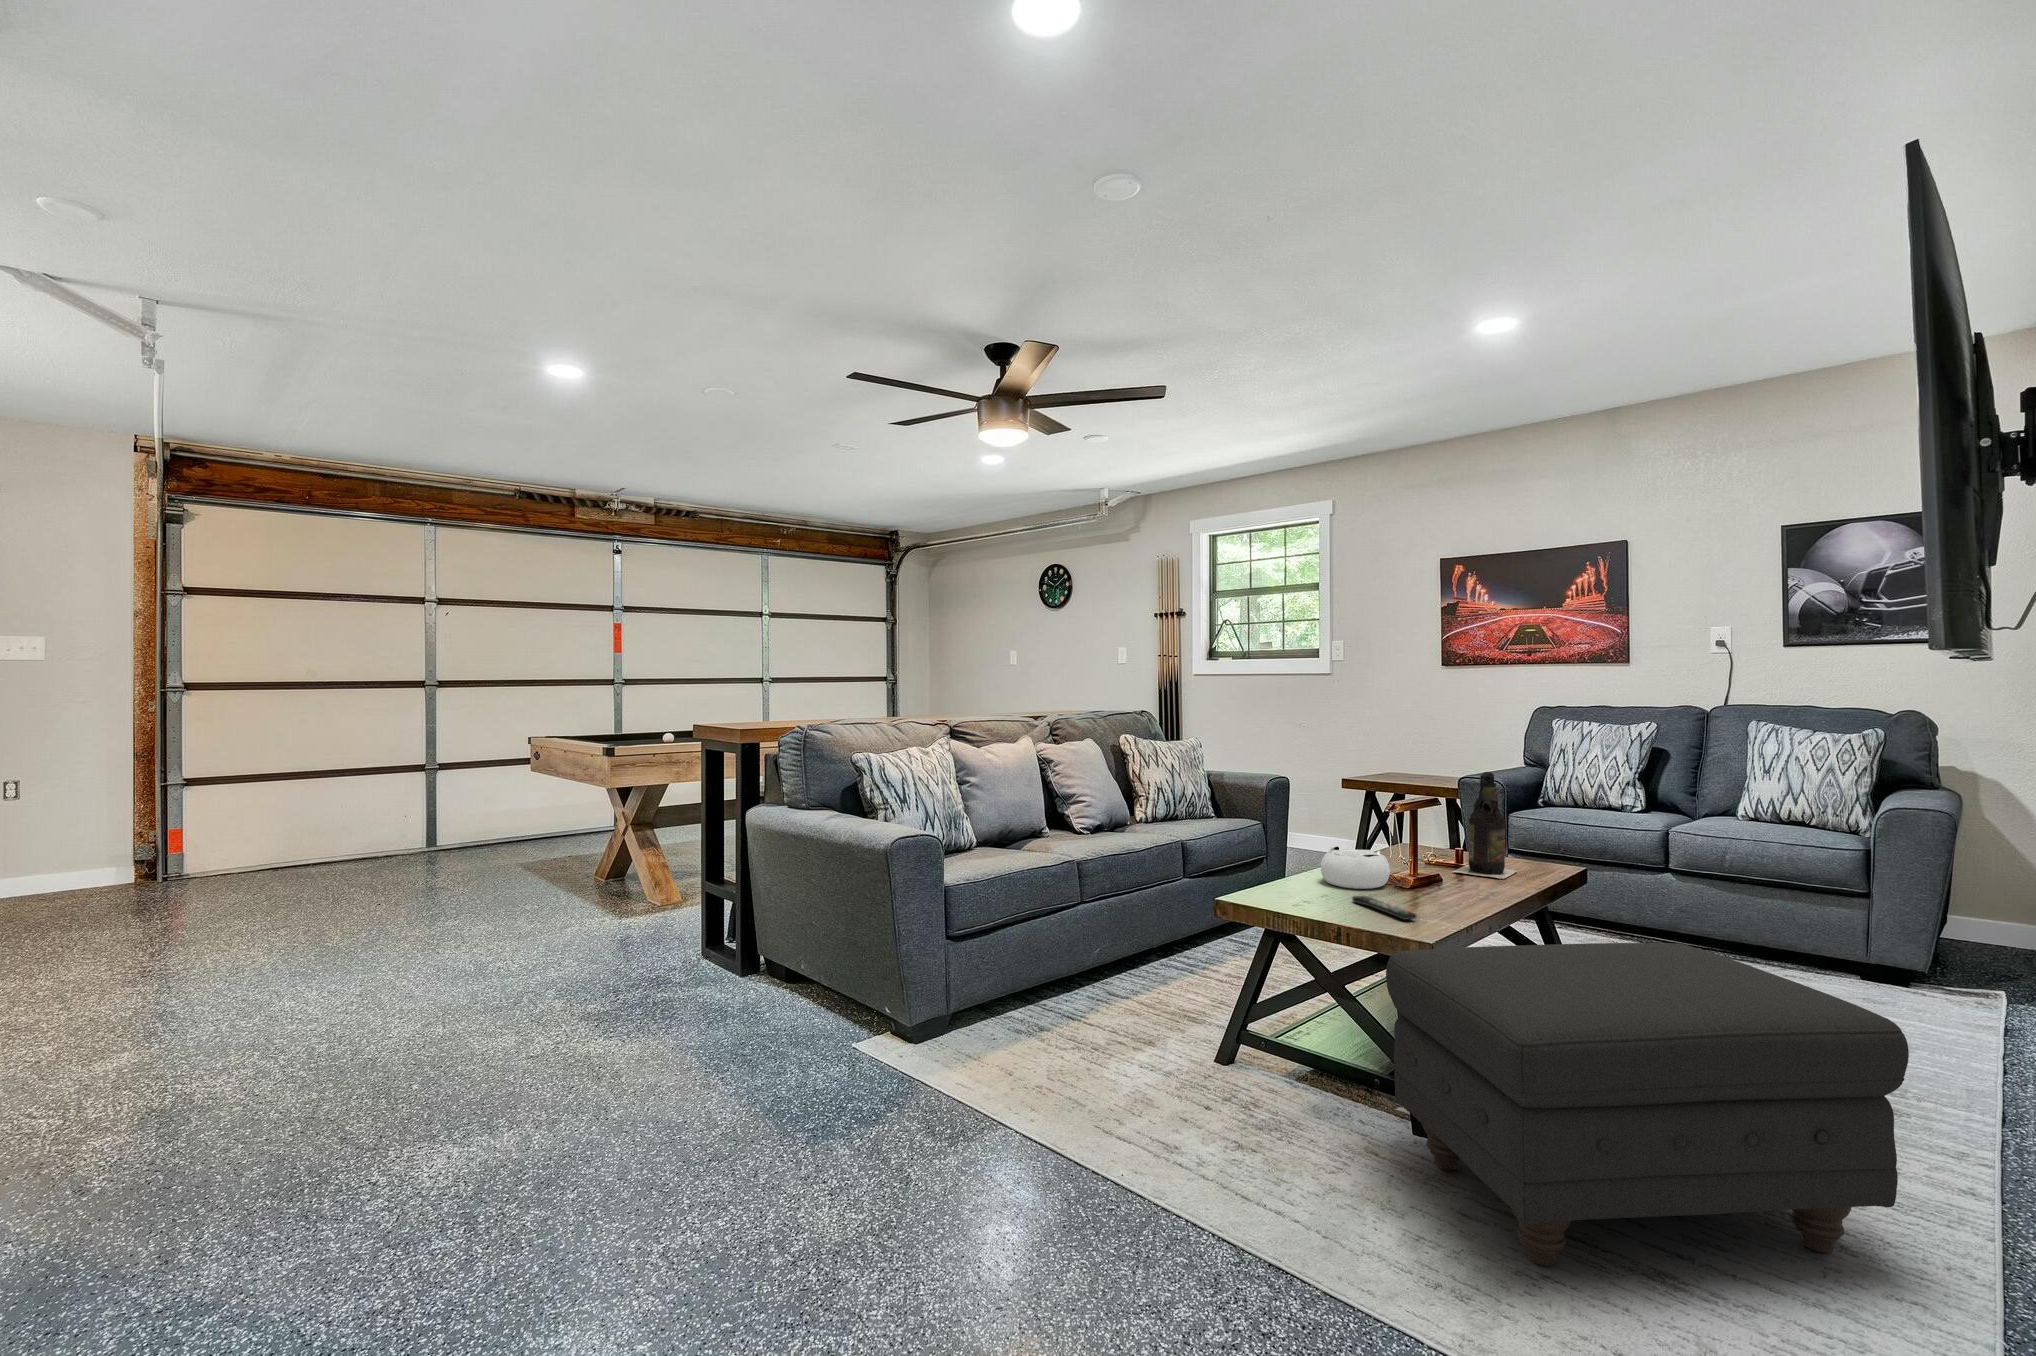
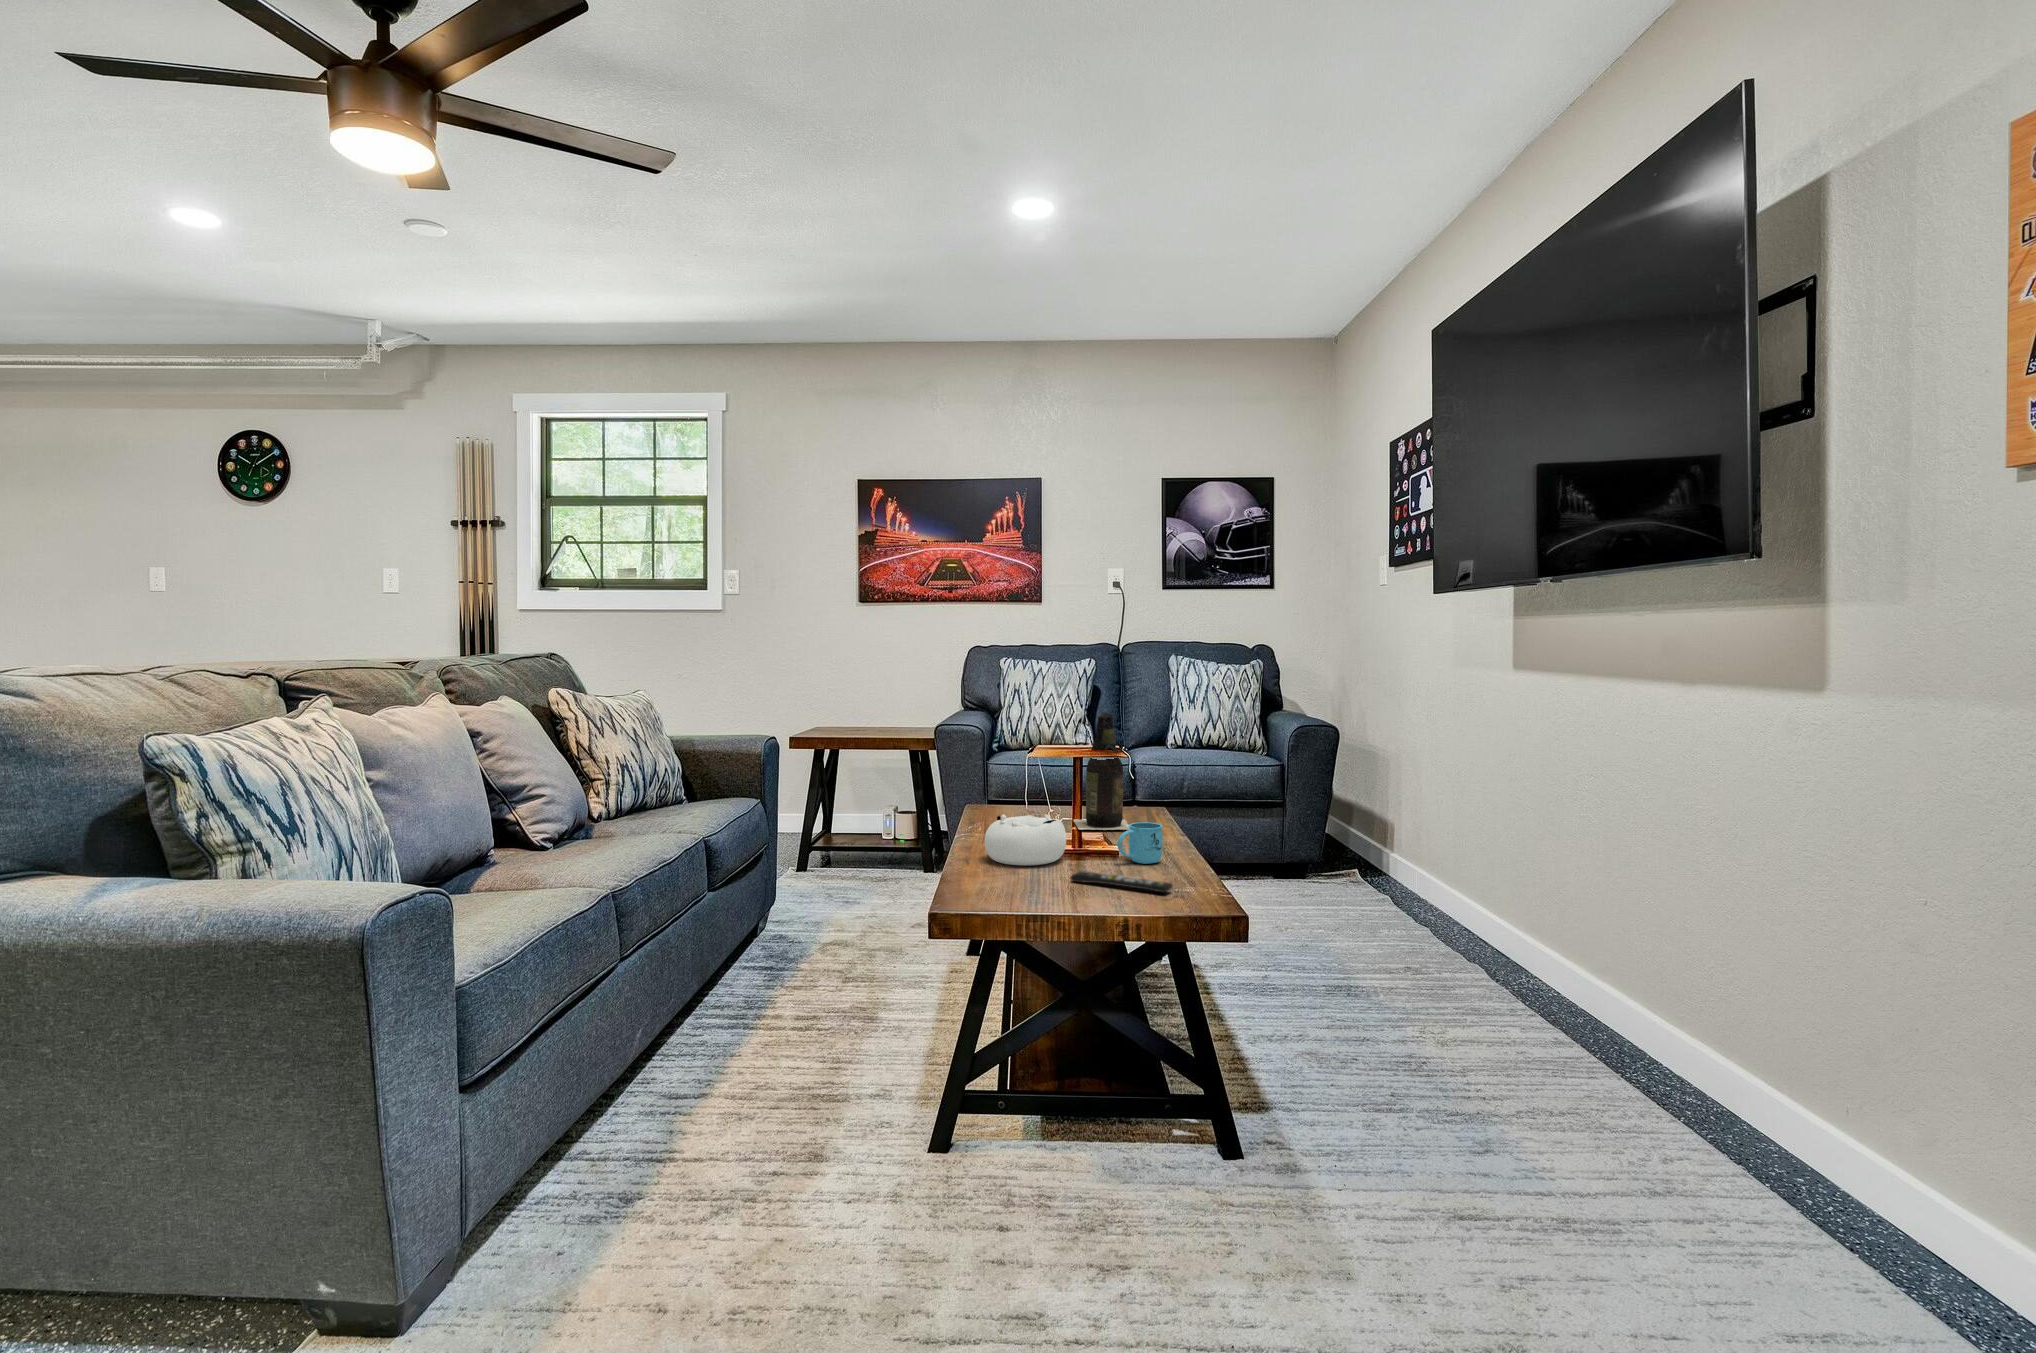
mug: none [1422,866,1468,902] -> present [1118,822,1163,864]
ottoman: present [1386,943,1909,1266] -> none [1213,870,1629,1248]

